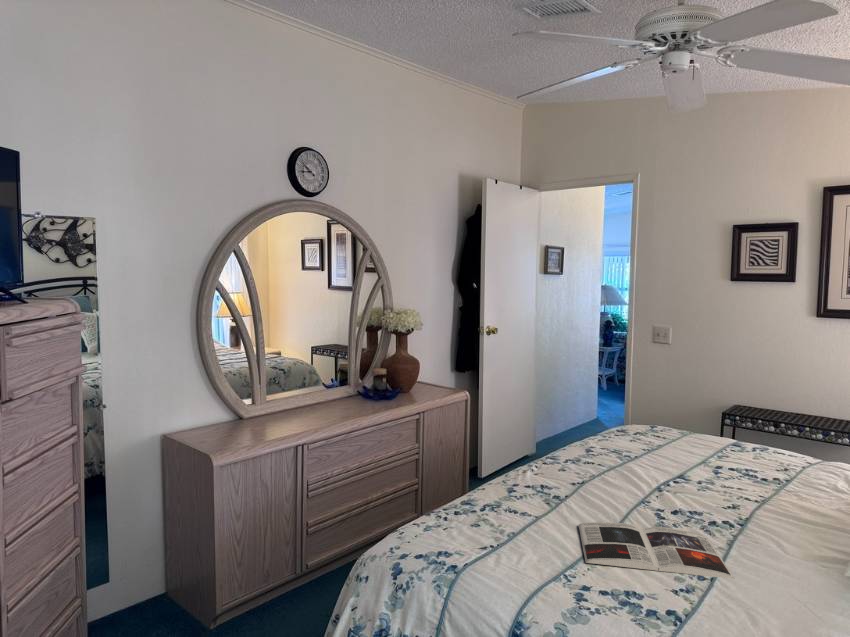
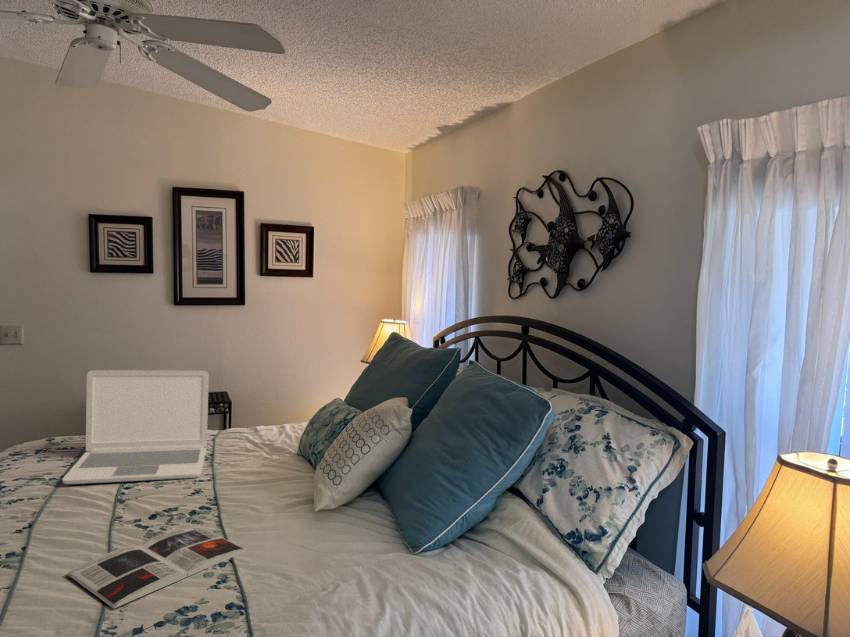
laptop: none [630,370,790,497] -> present [62,370,209,484]

